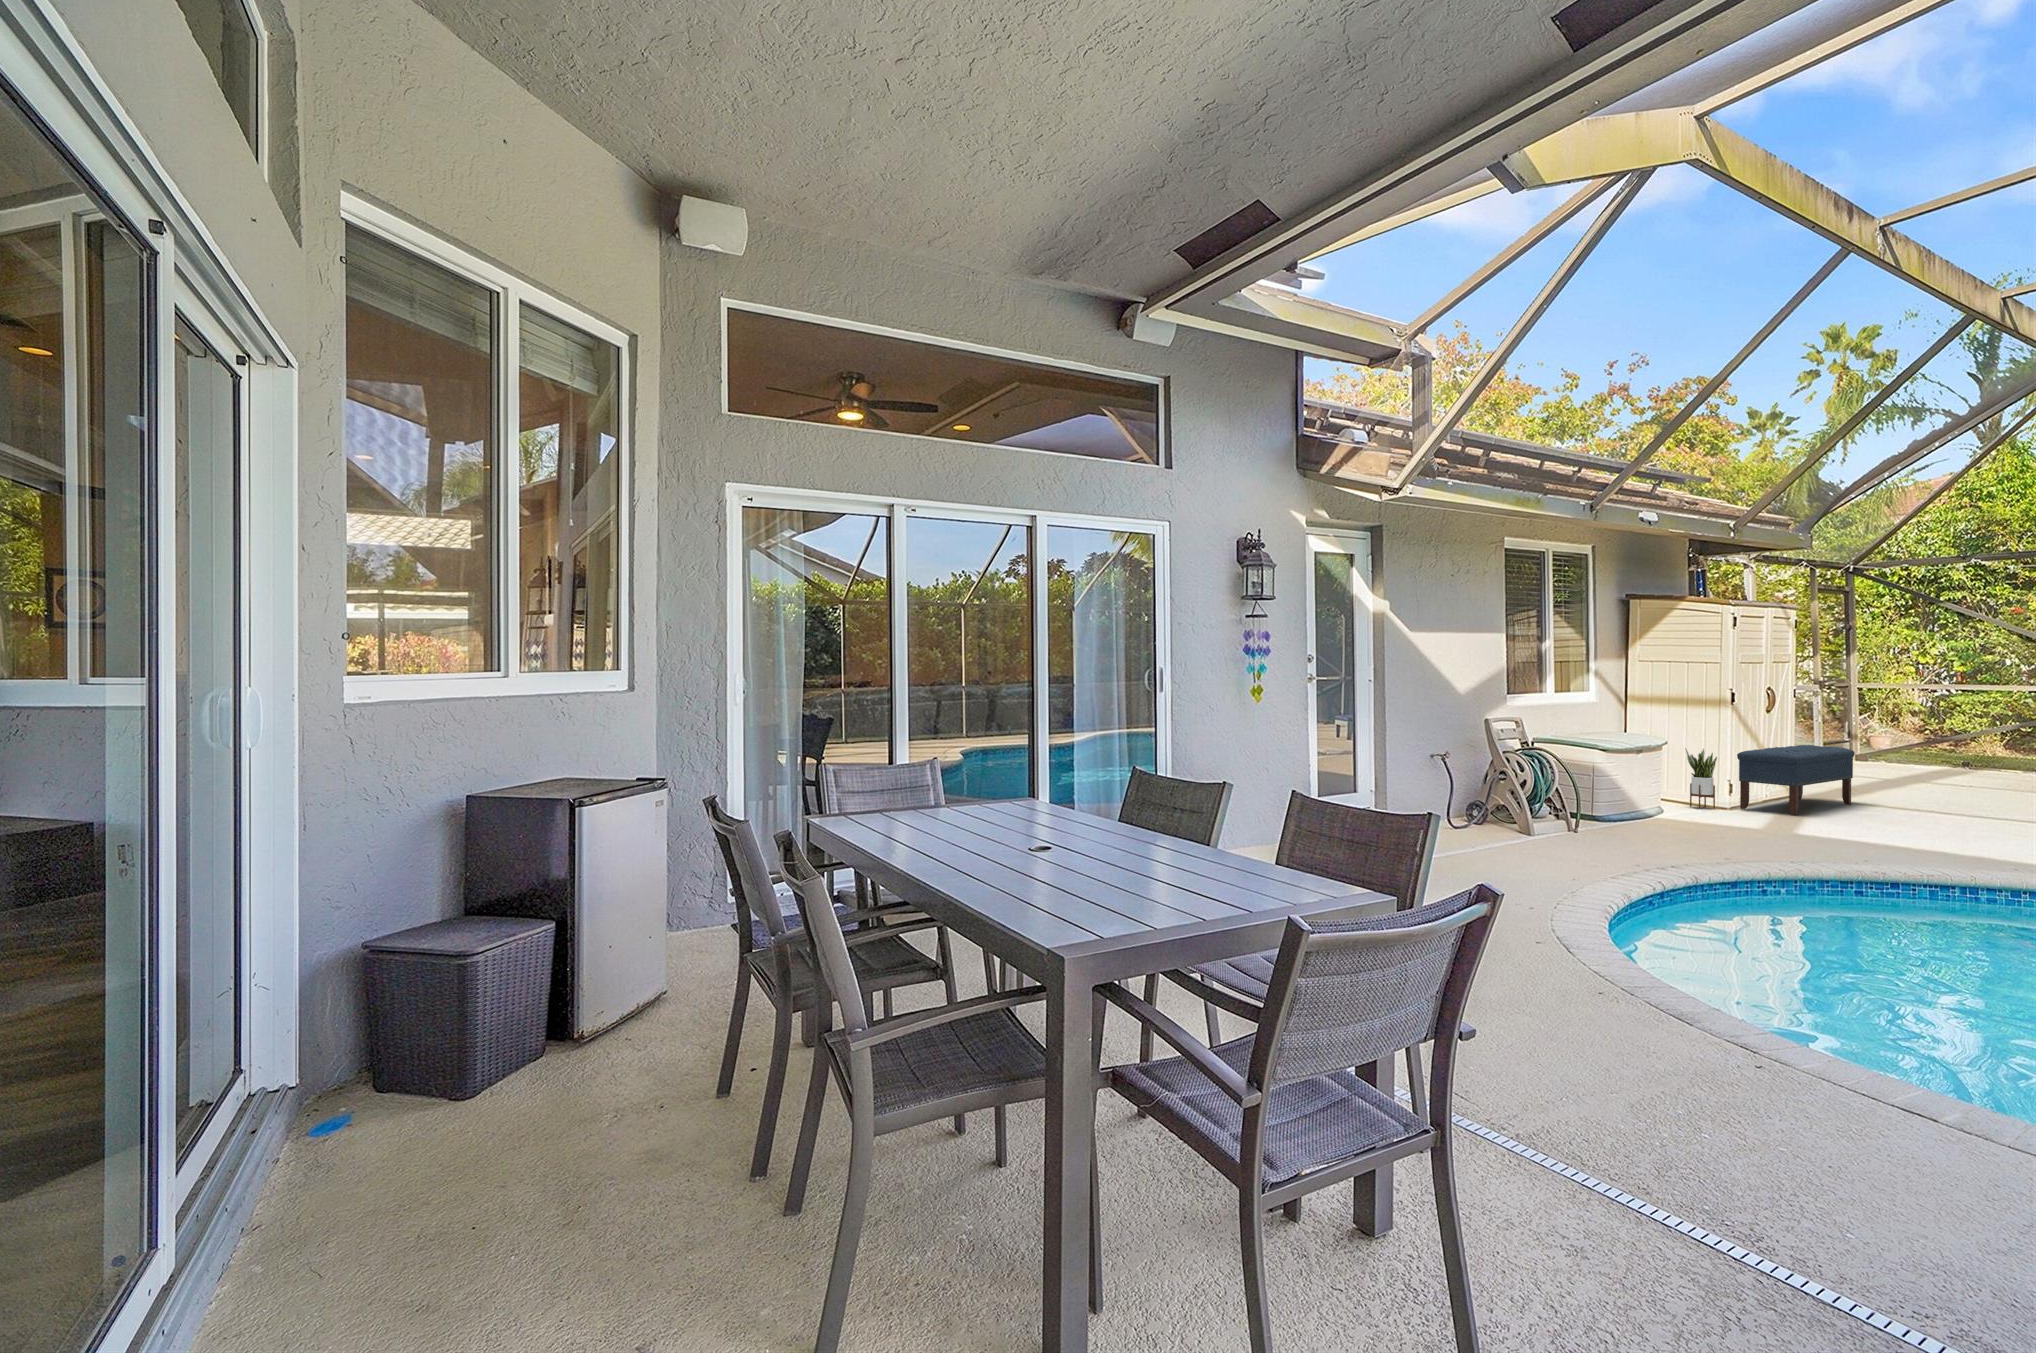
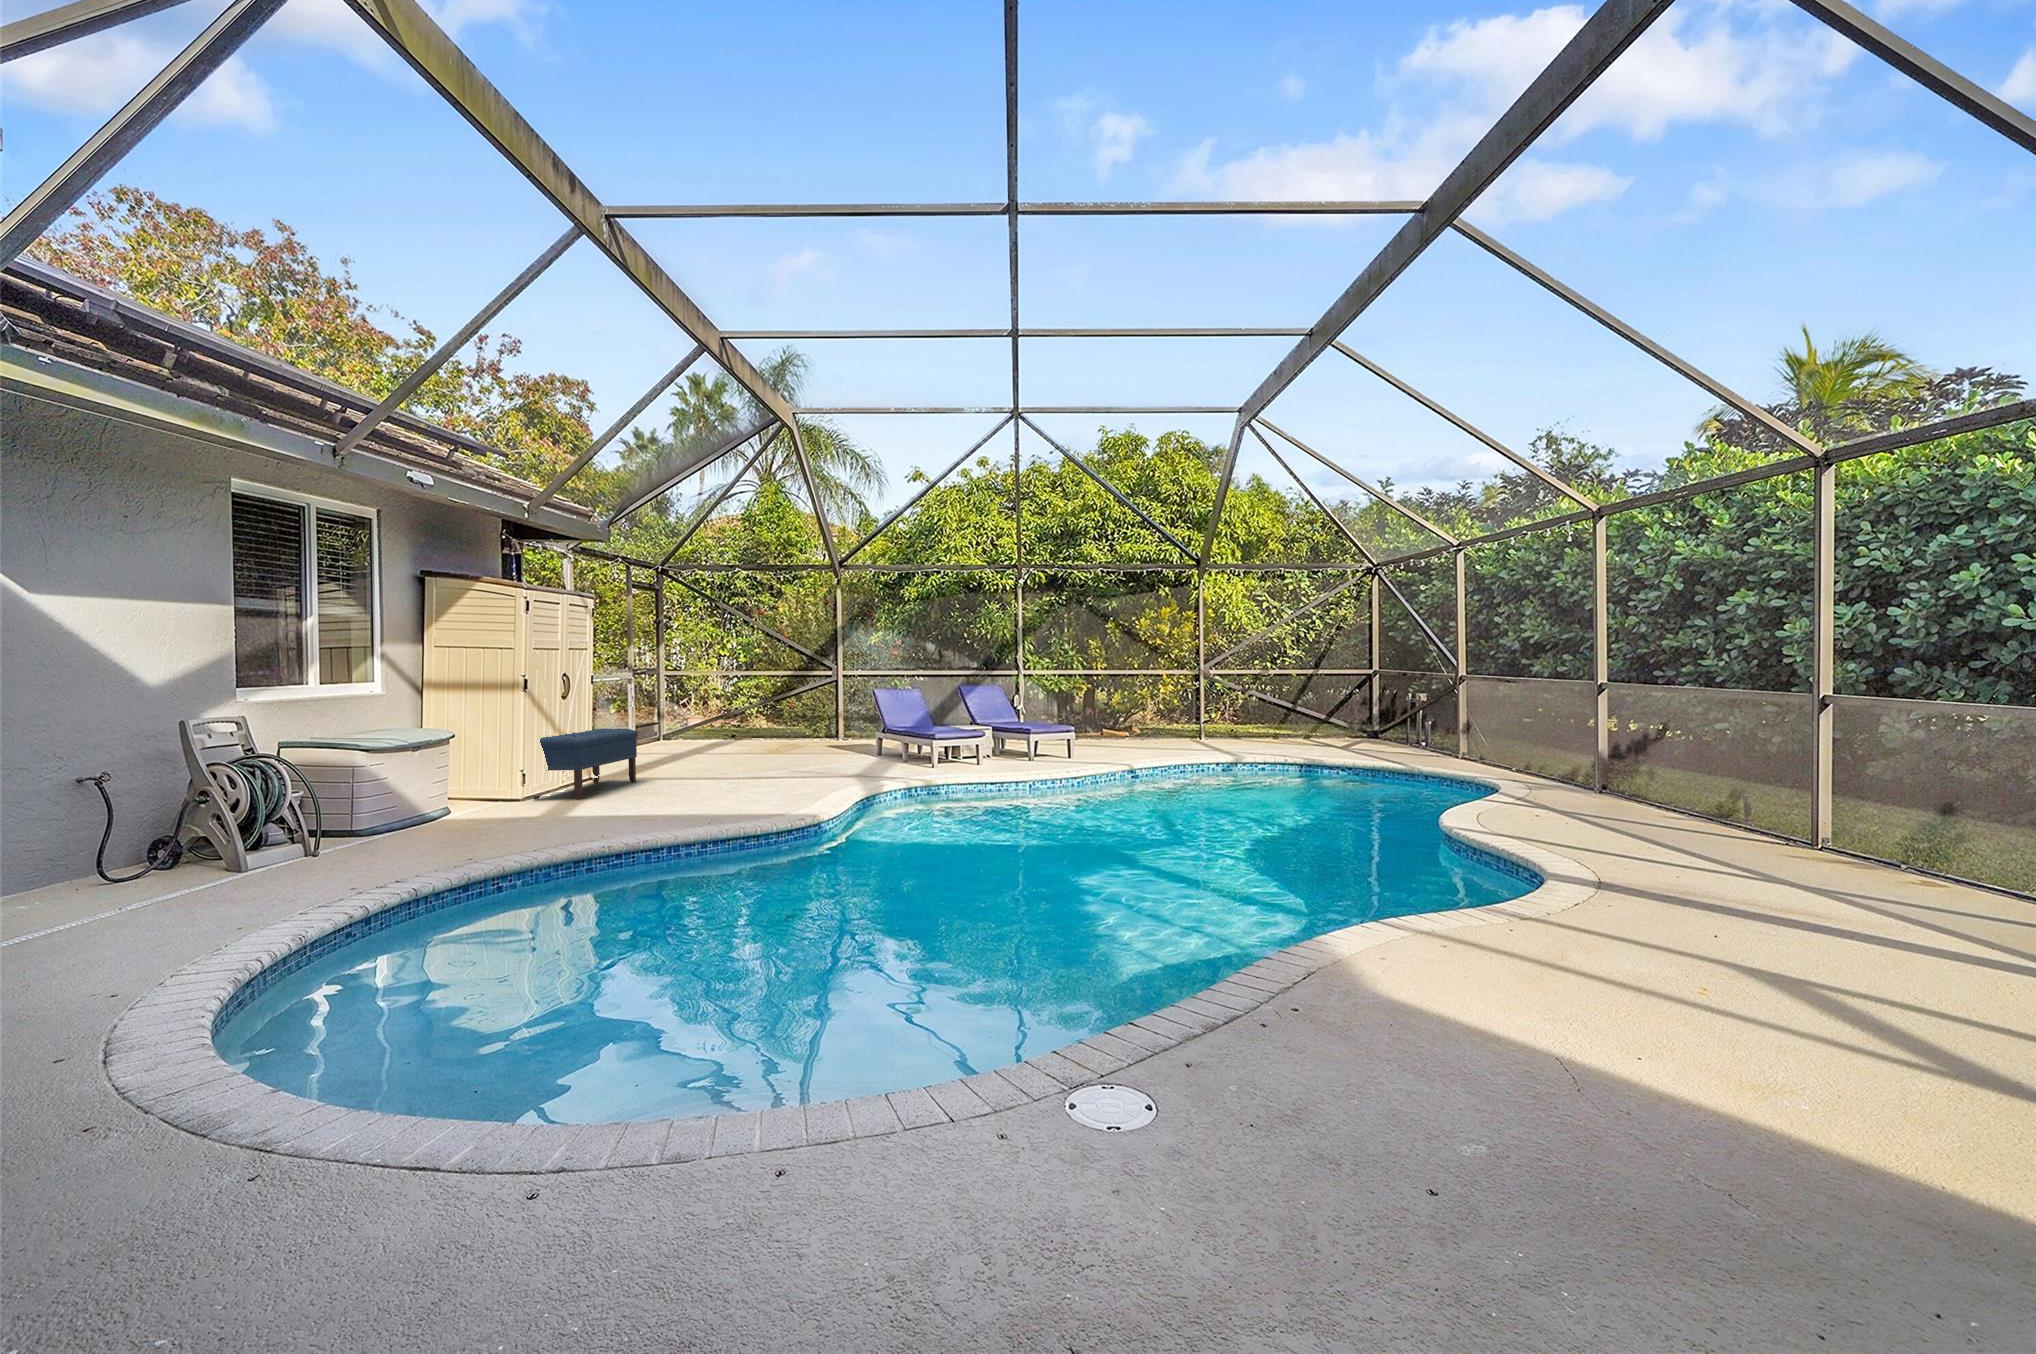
potted plant: present [1685,748,1717,809] -> none [478,739,511,805]

